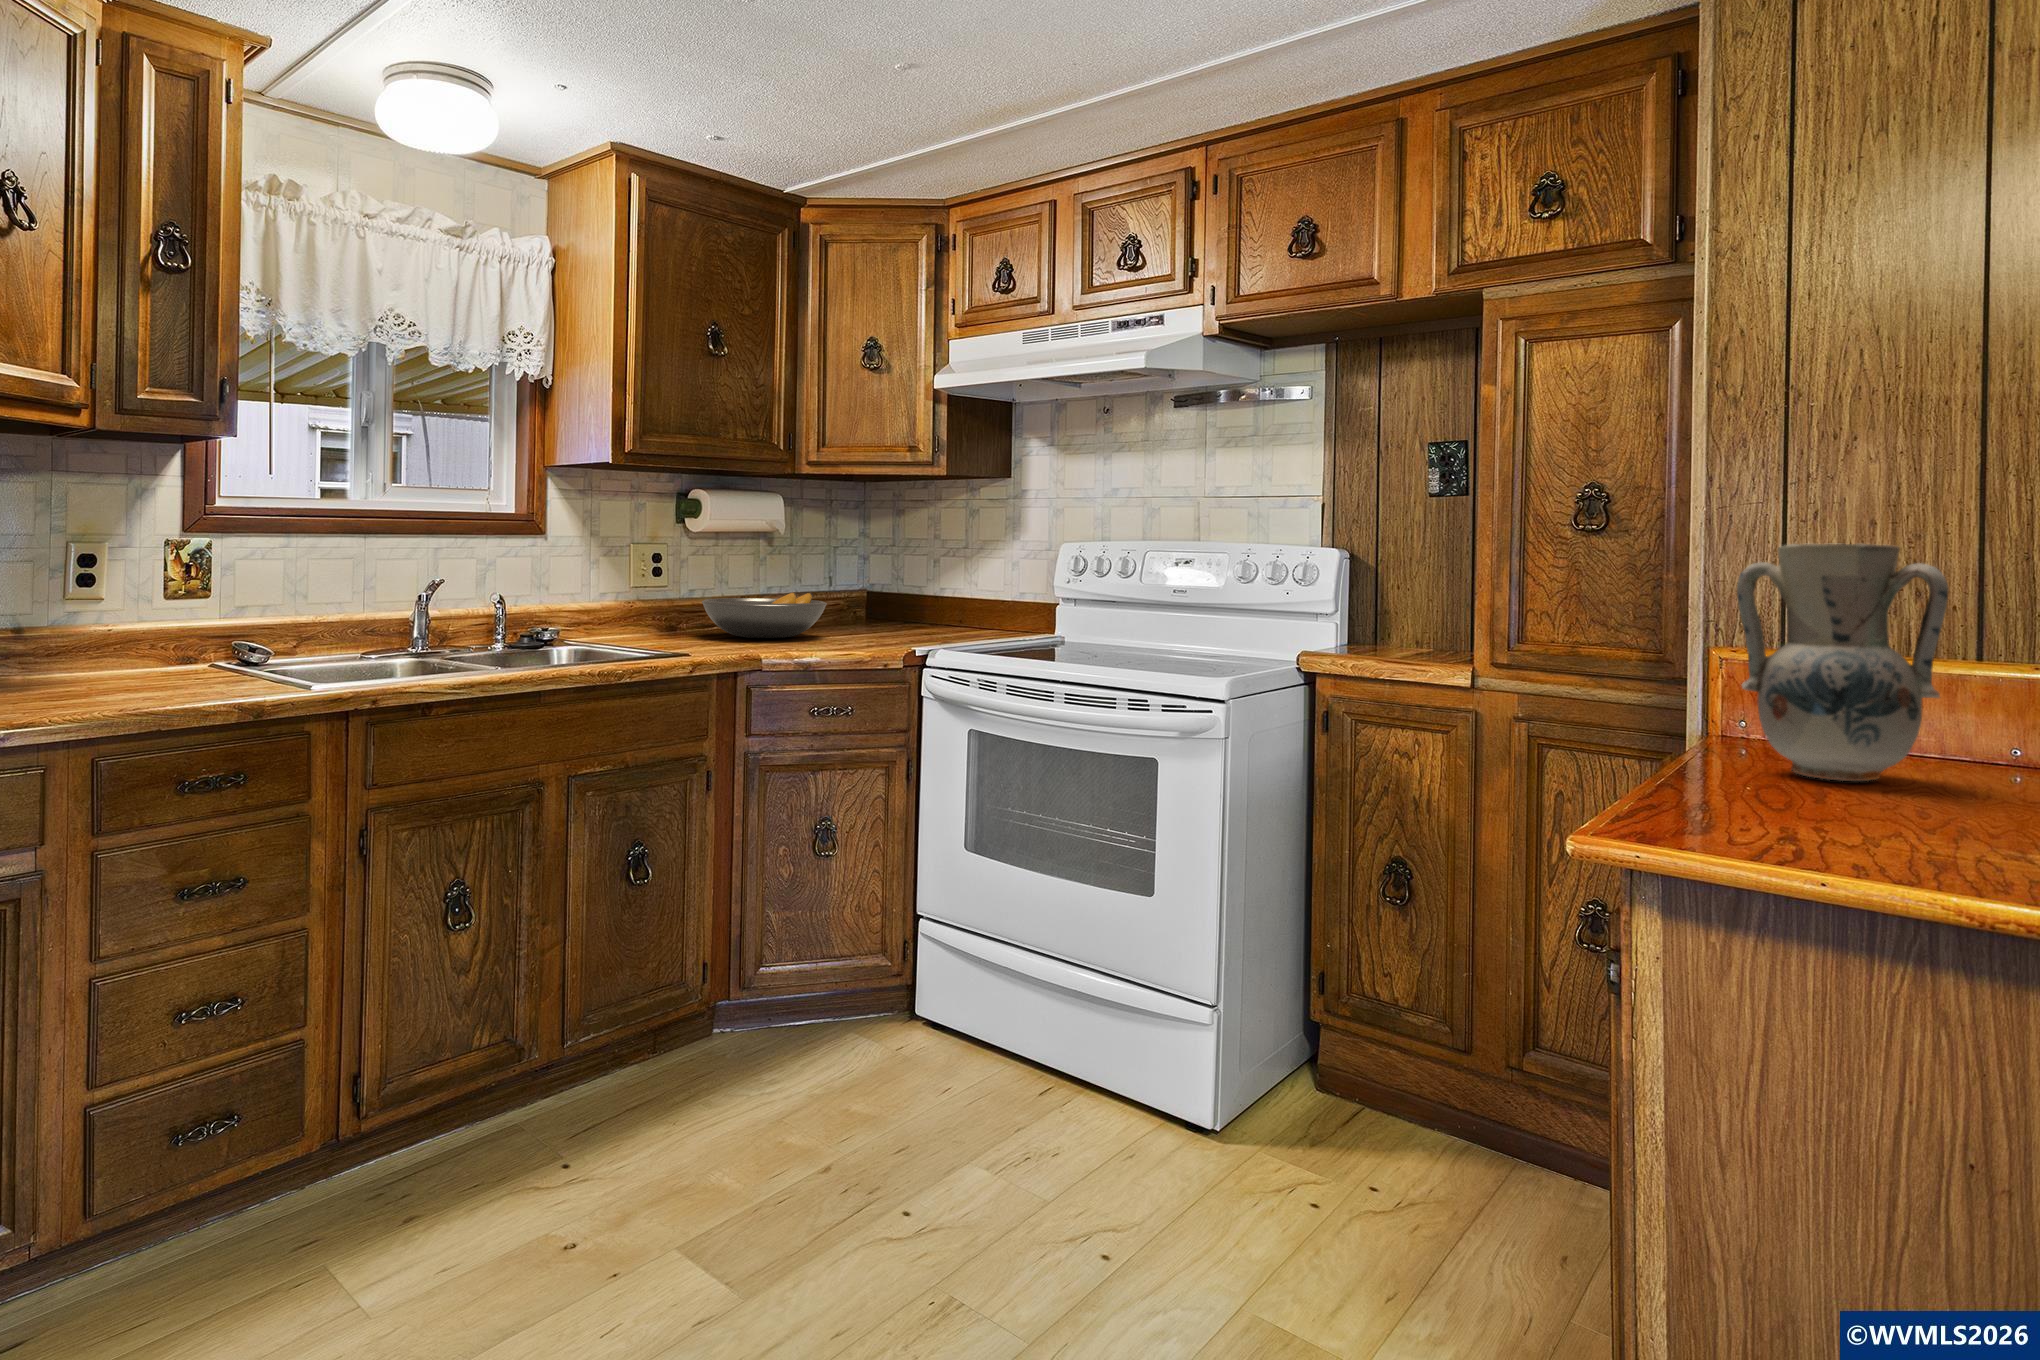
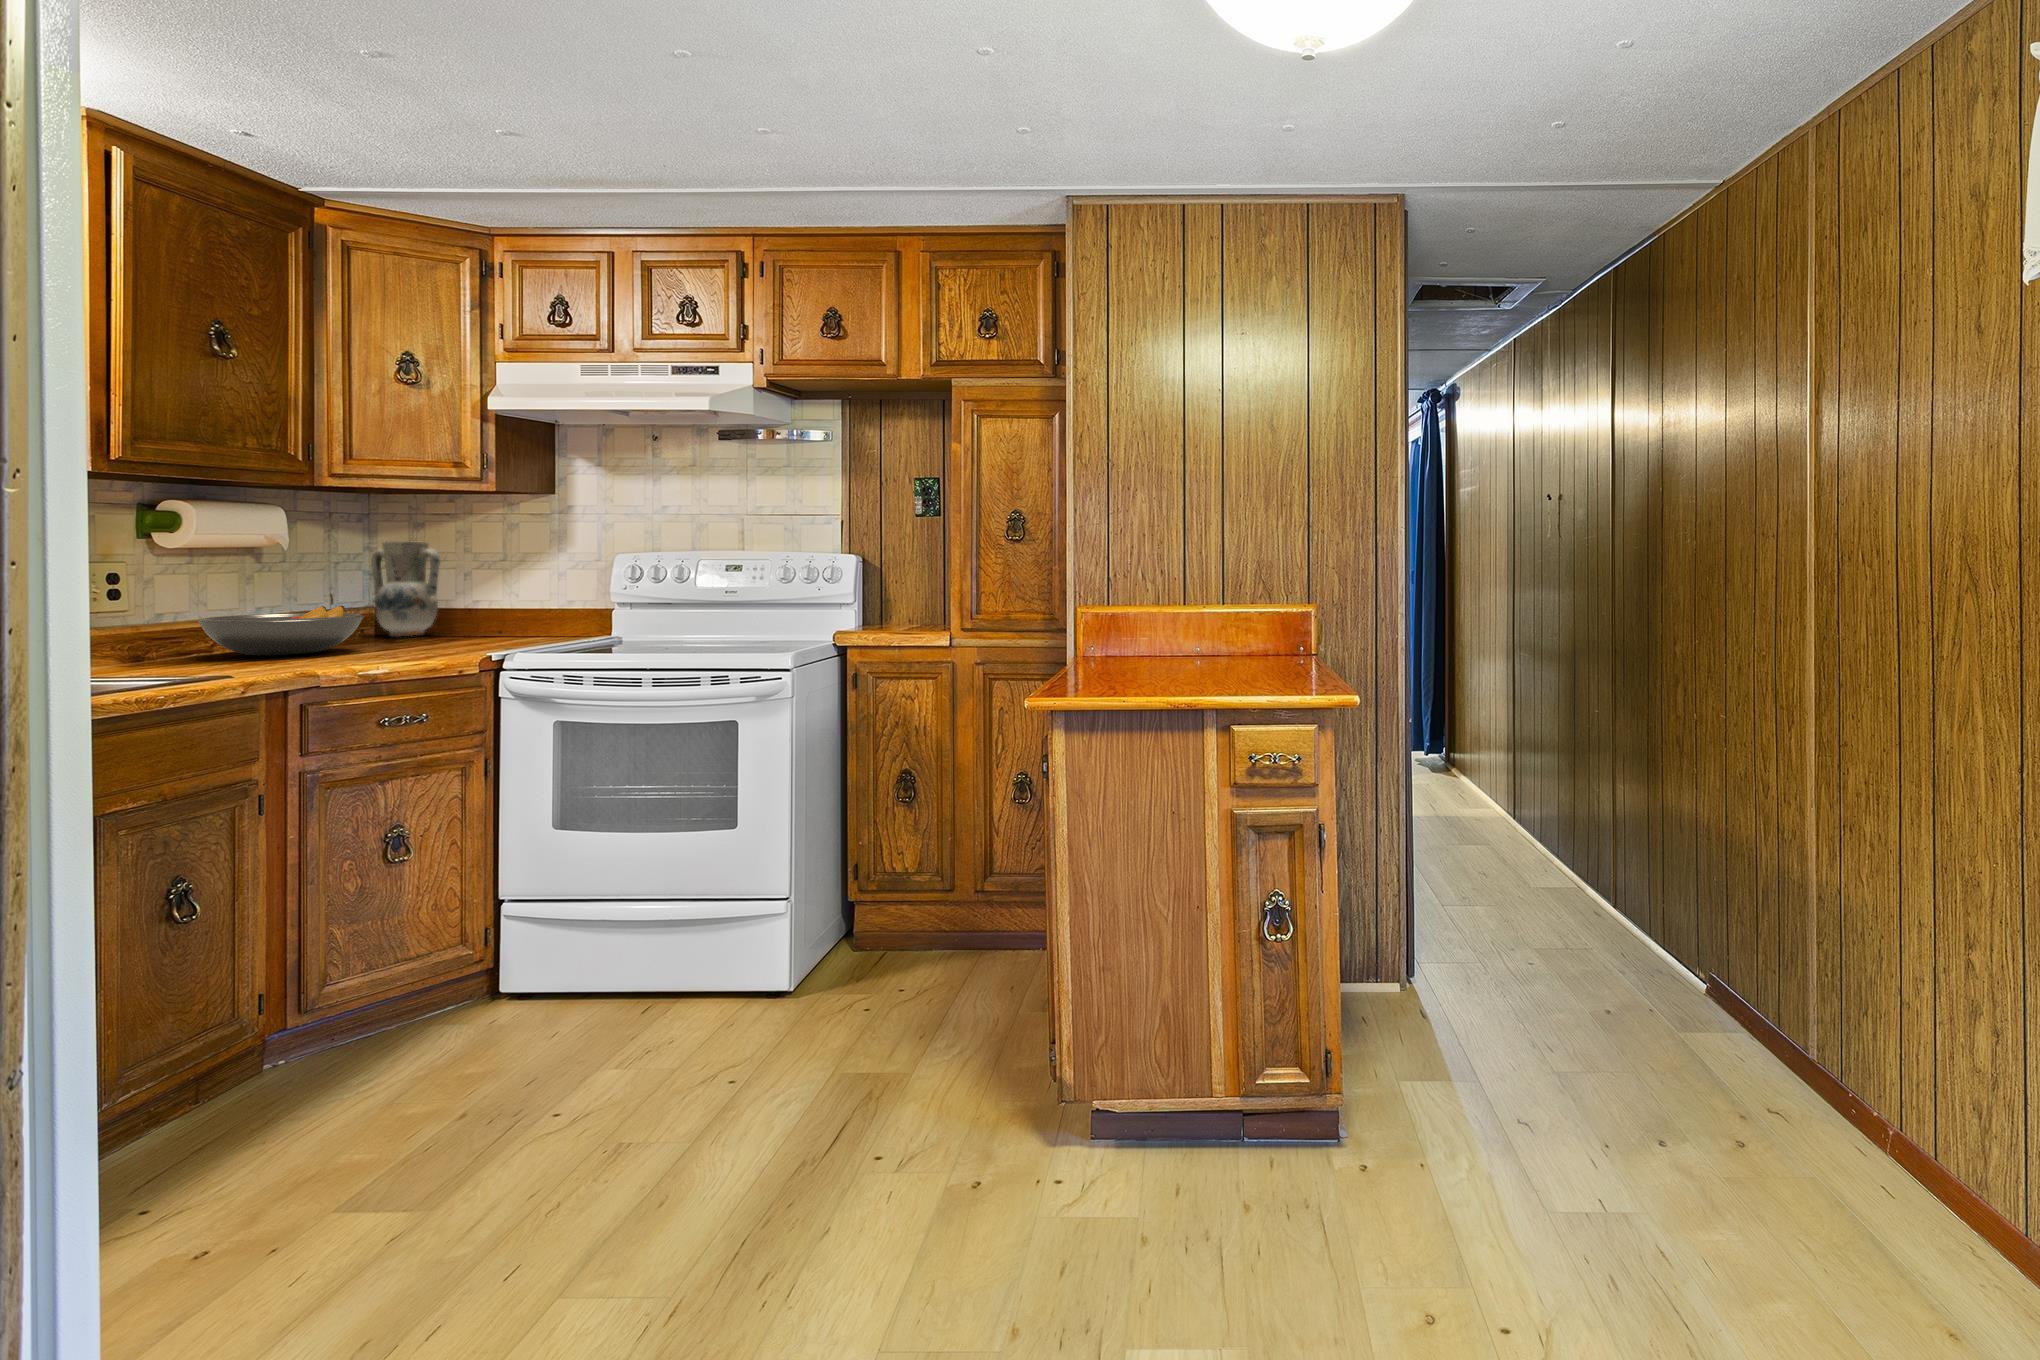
vase: present [1737,543,1948,781] -> present [371,541,440,636]

